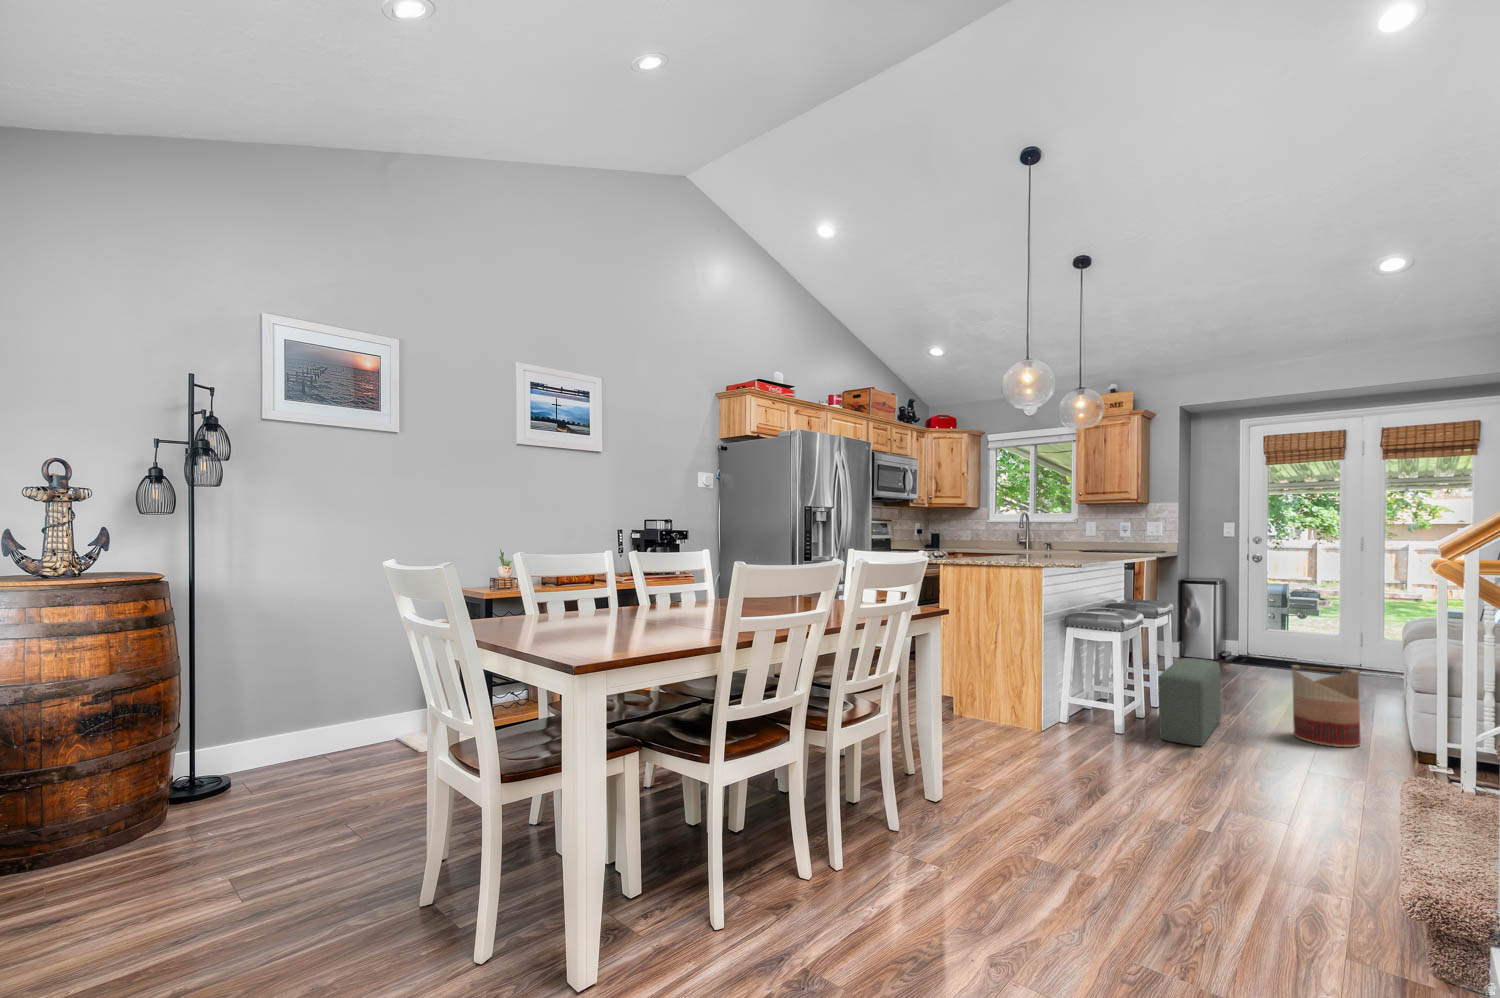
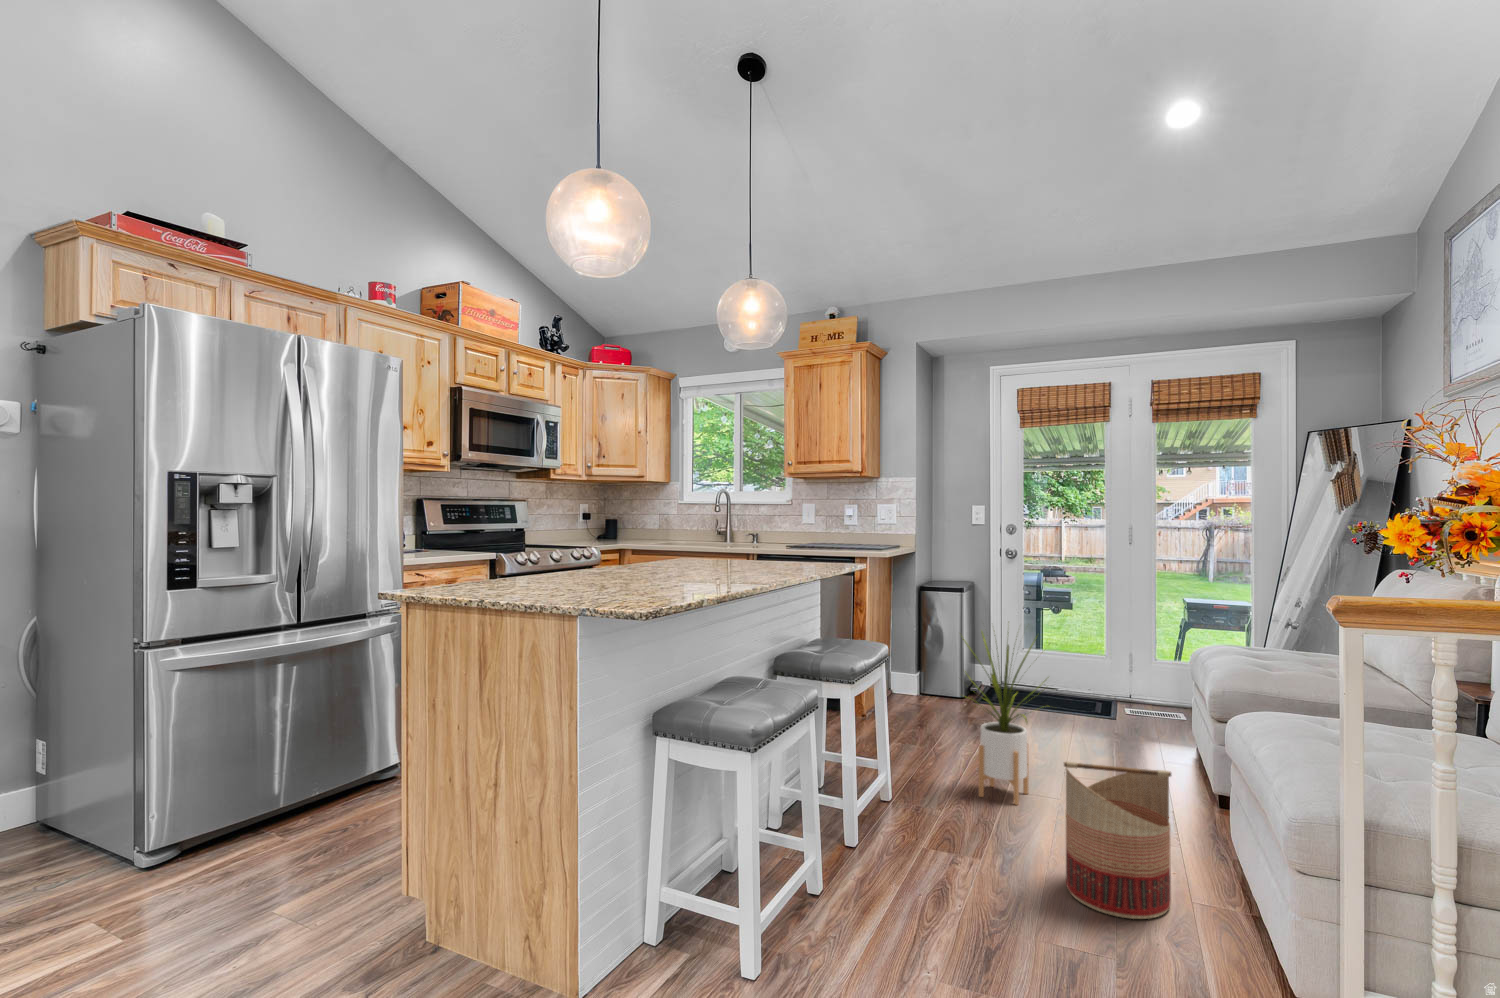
house plant: none [1220,594,1292,708] -> present [963,632,1037,805]
pouf: present [1158,658,1221,746] -> none [839,745,954,960]

